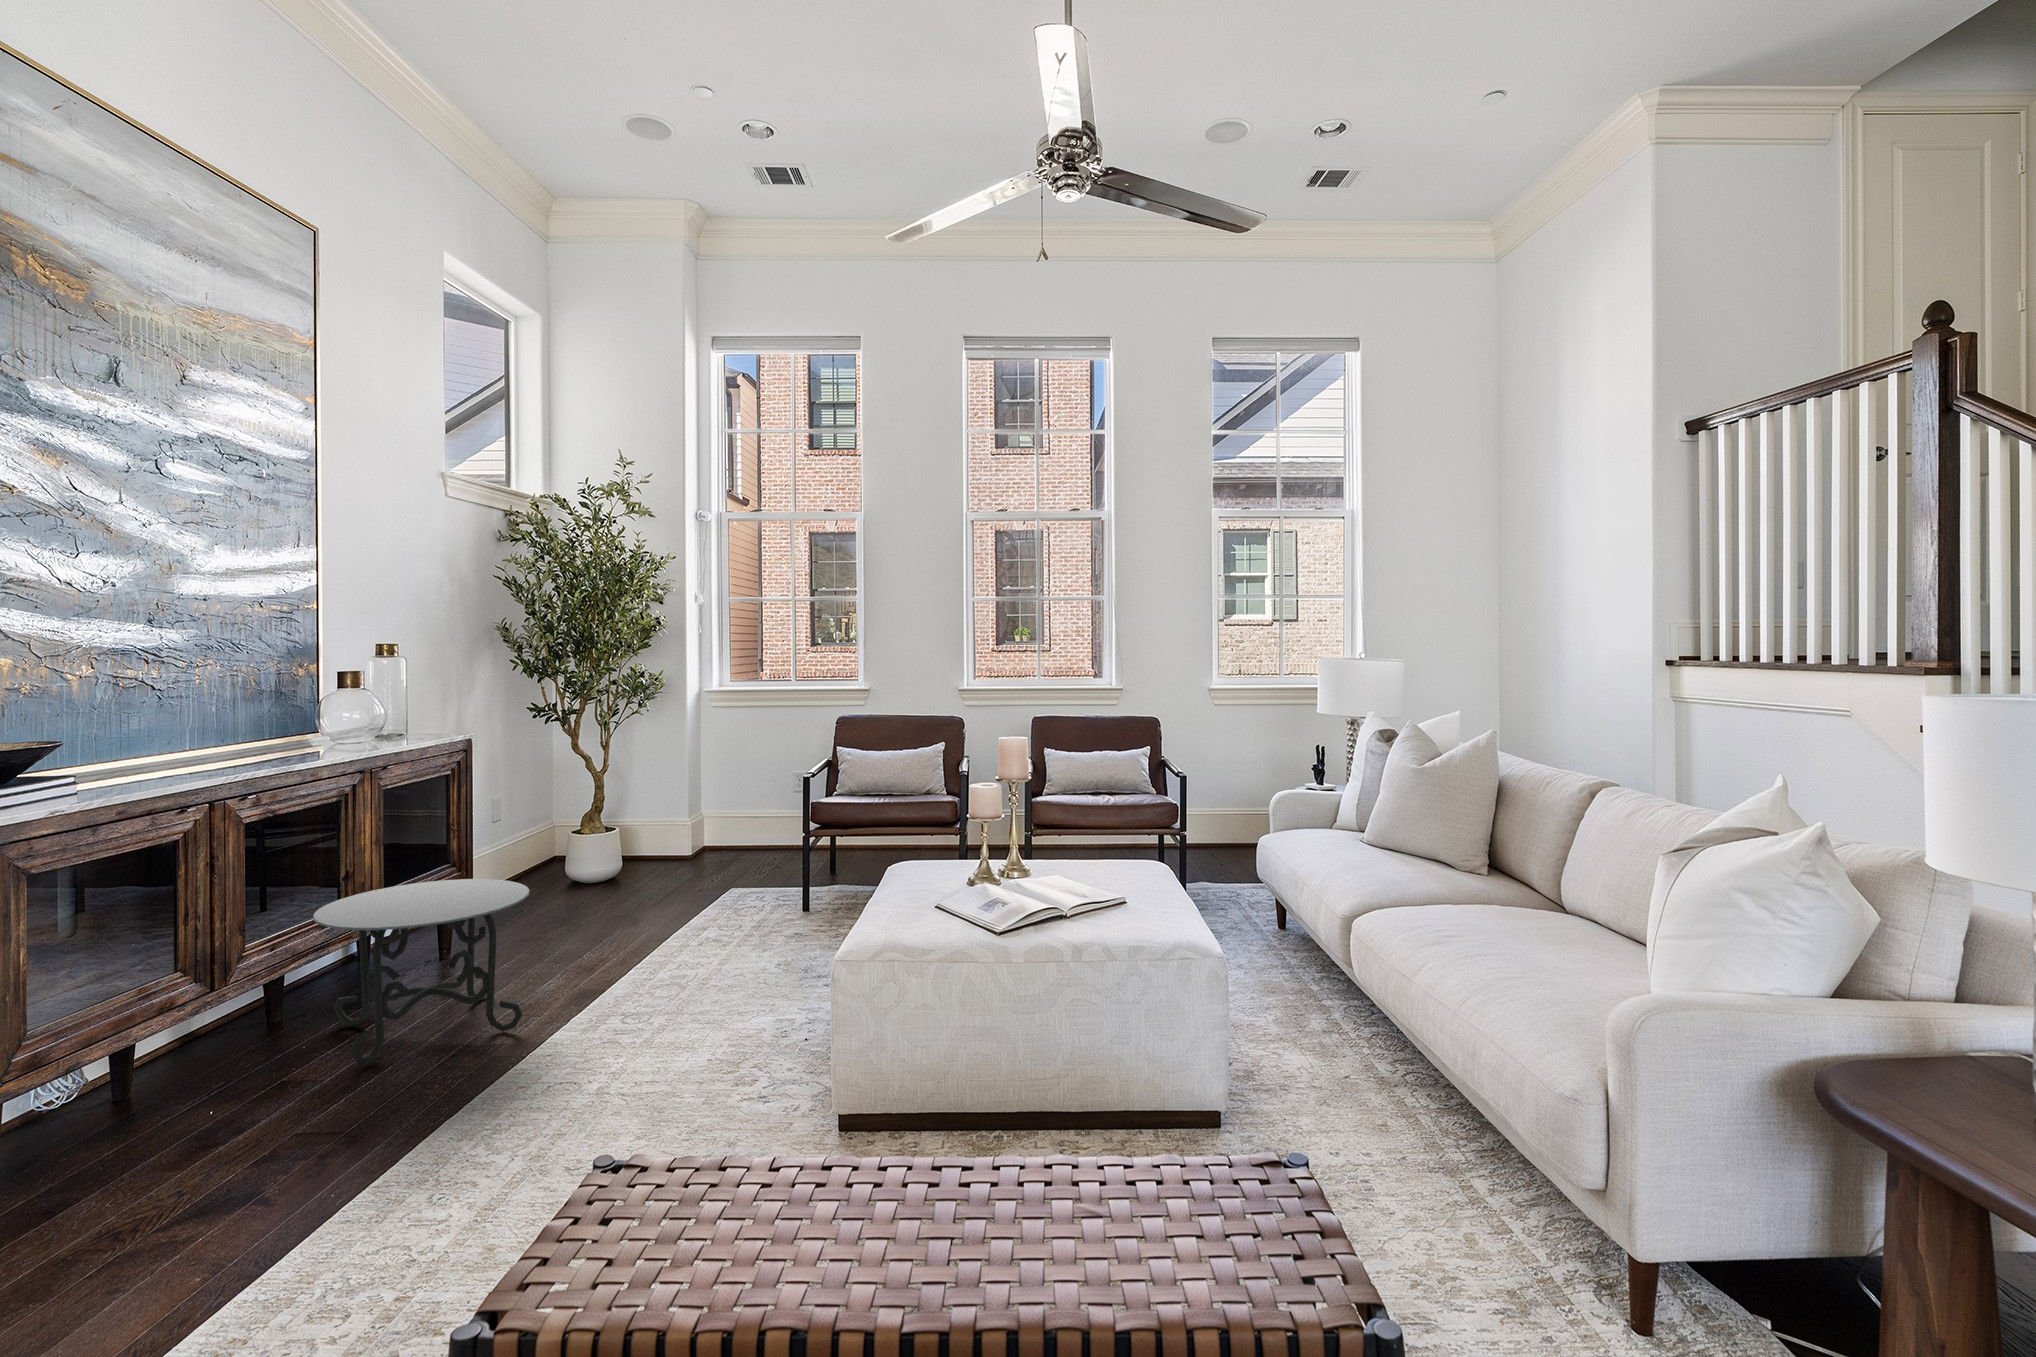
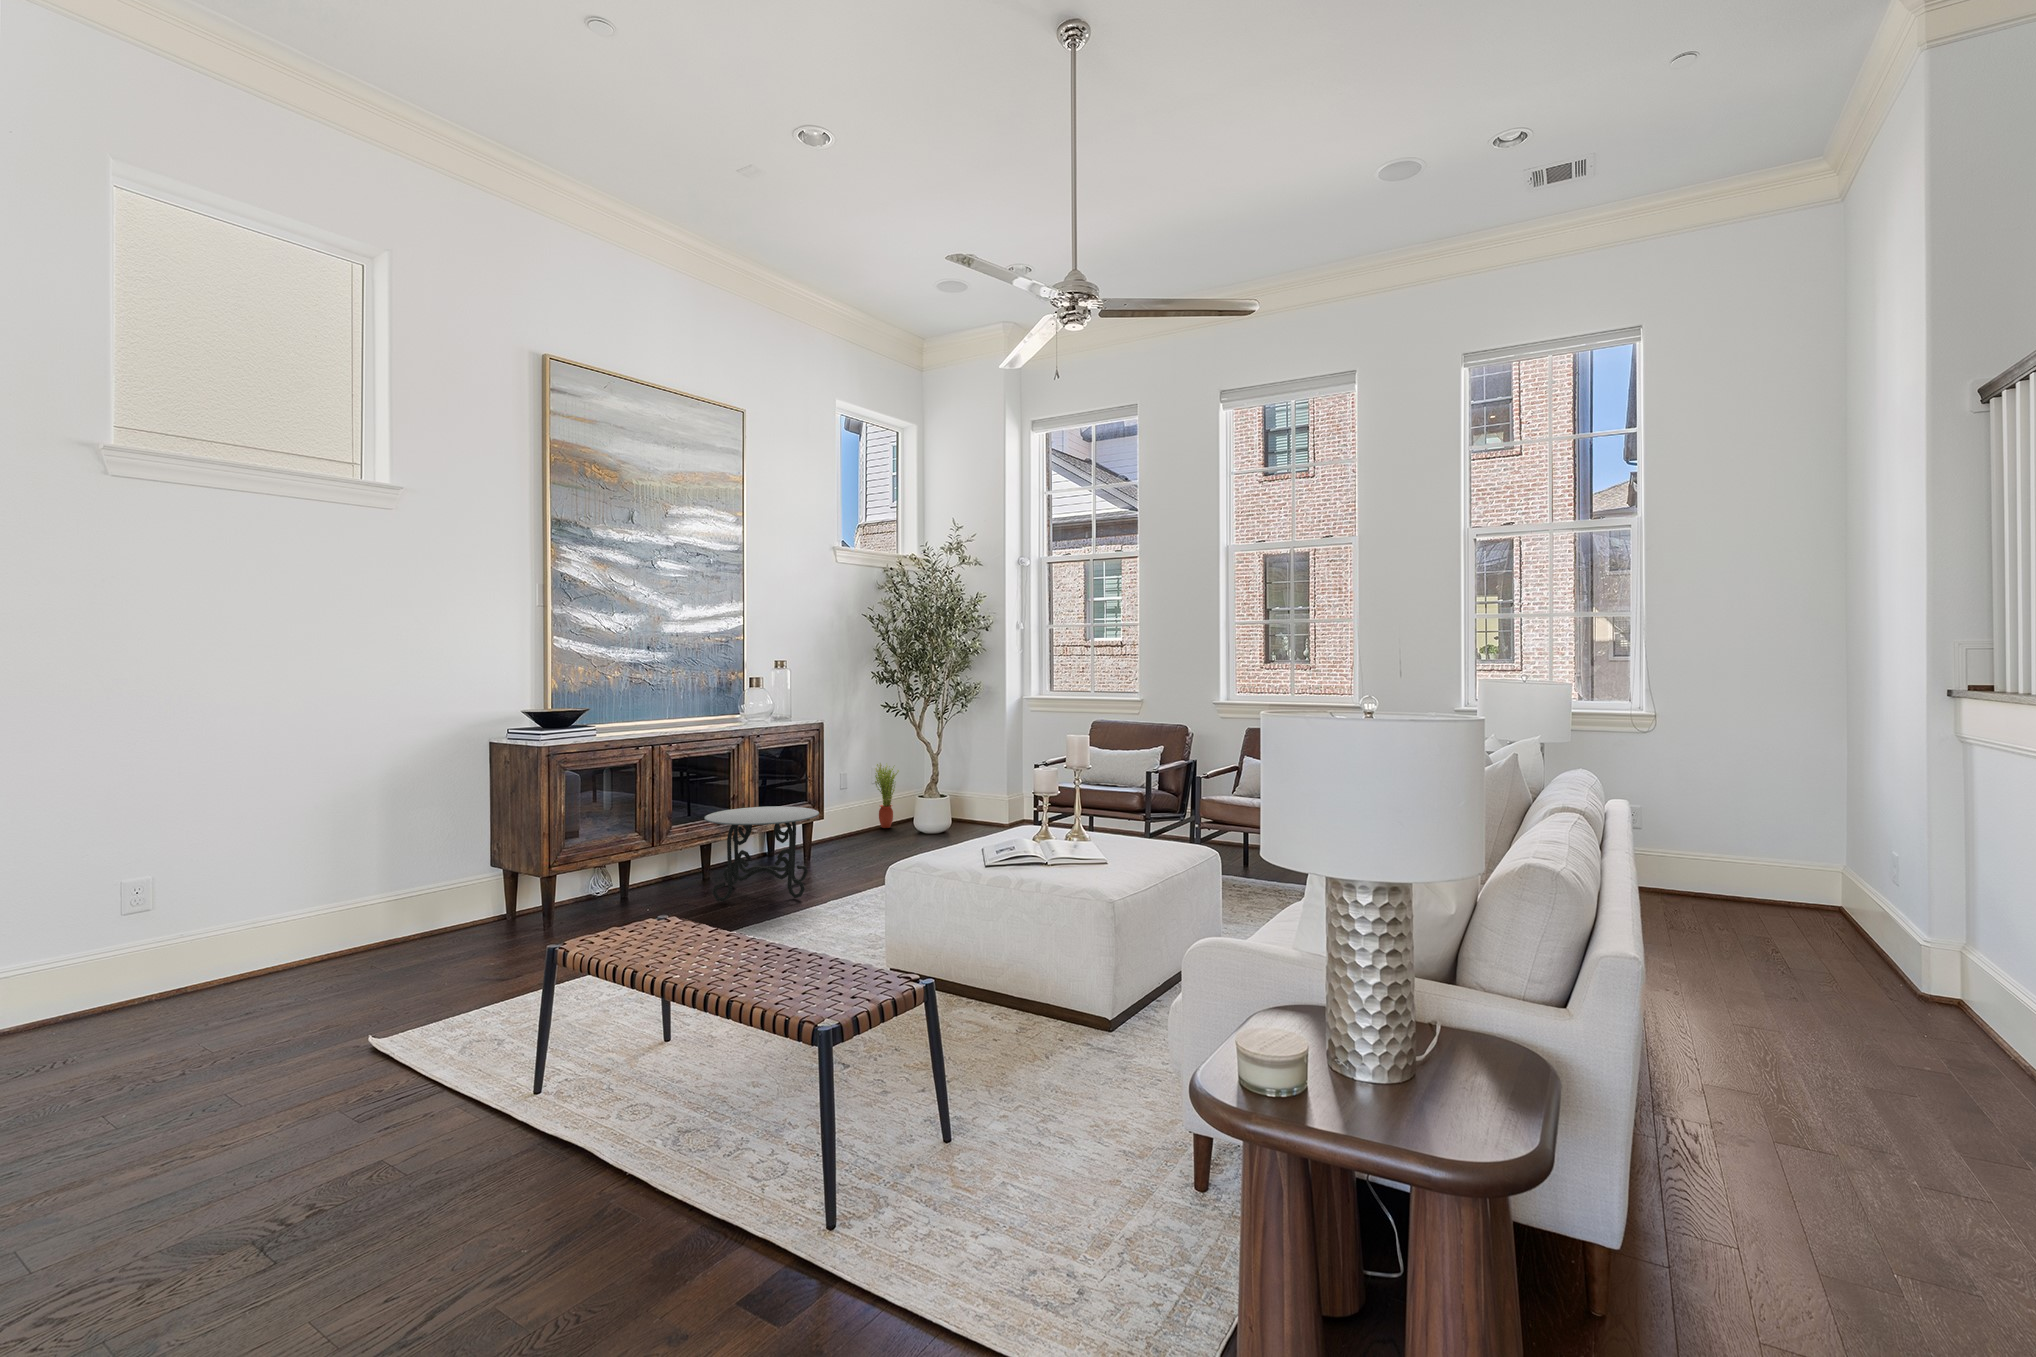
potted plant: none [509,789,545,883] -> present [875,763,899,828]

